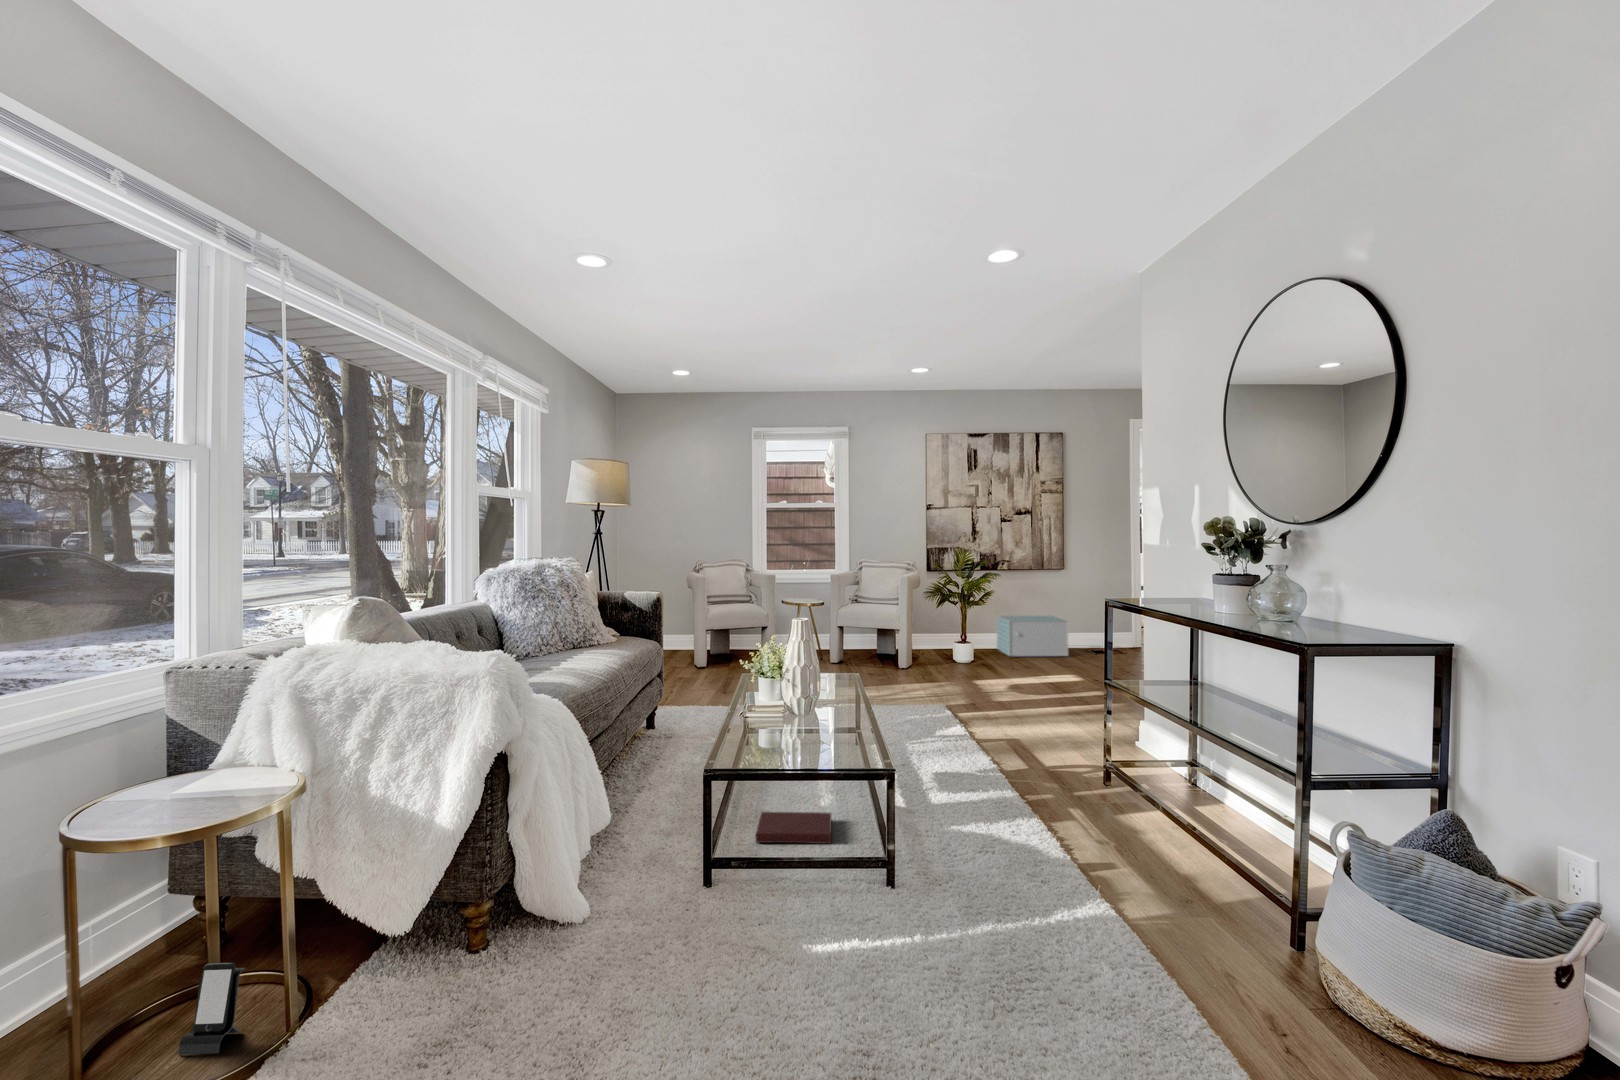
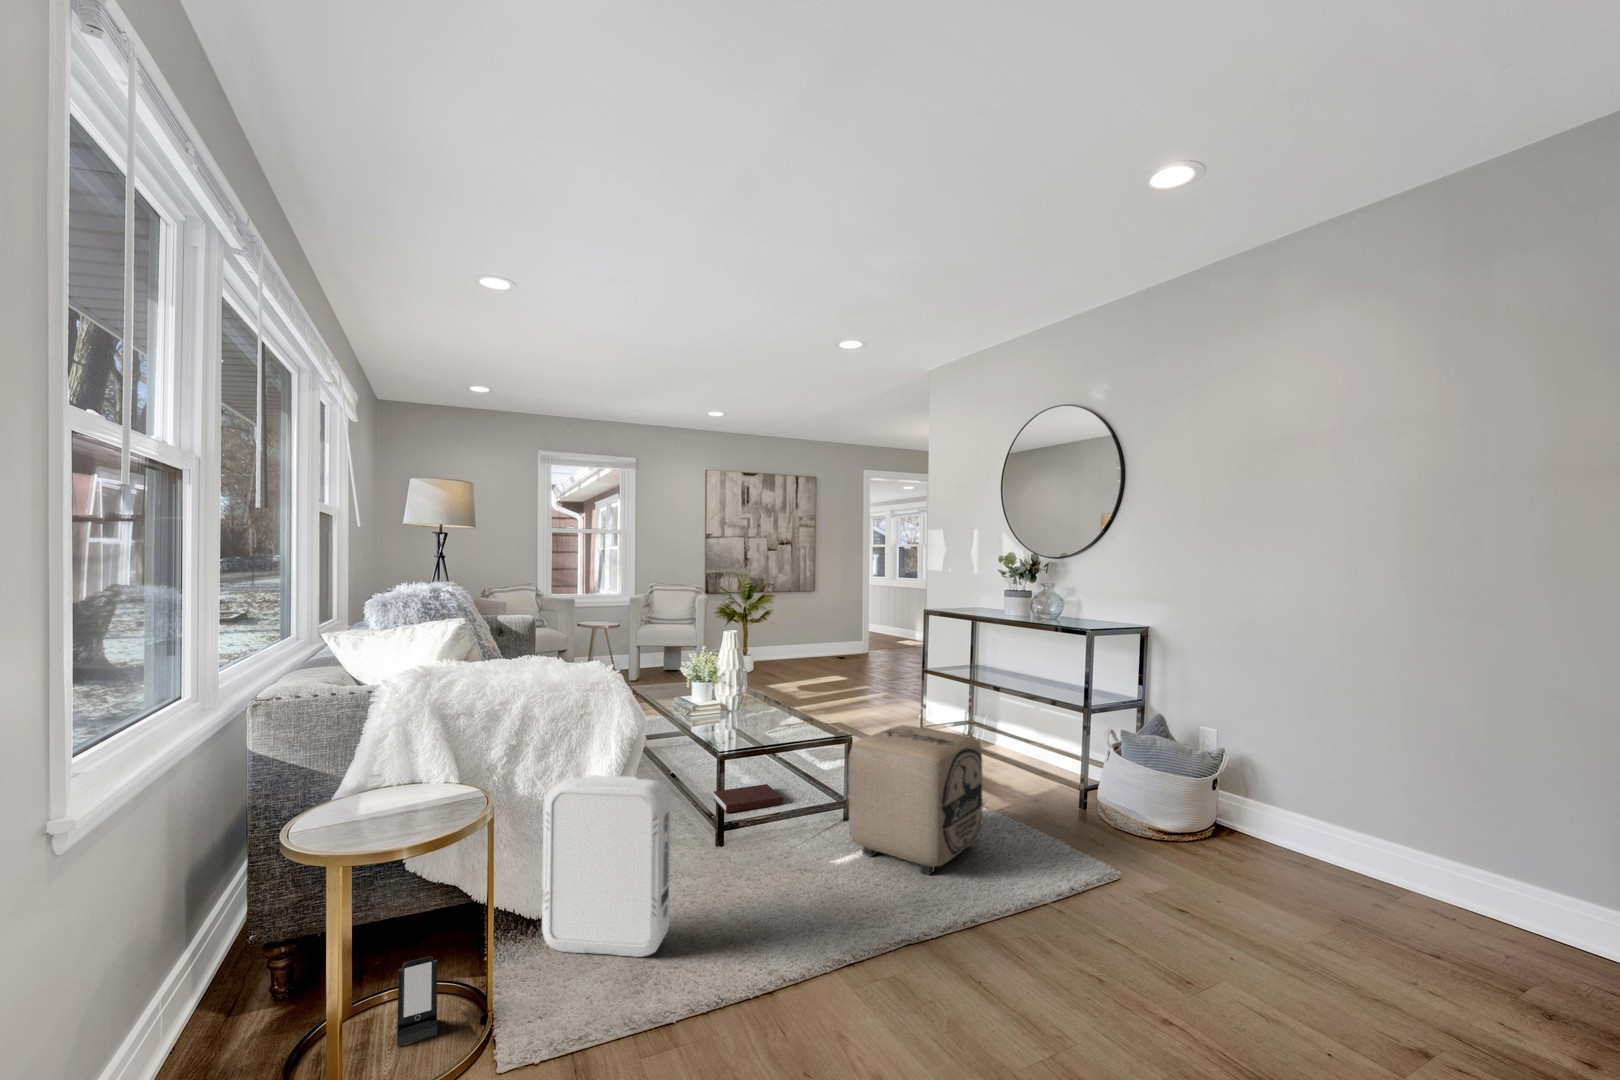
storage box: present [997,616,1068,656] -> none [764,627,824,663]
ottoman: none [846,765,1051,1002] -> present [849,725,983,875]
air purifier: none [396,783,515,1021] -> present [542,775,671,957]

